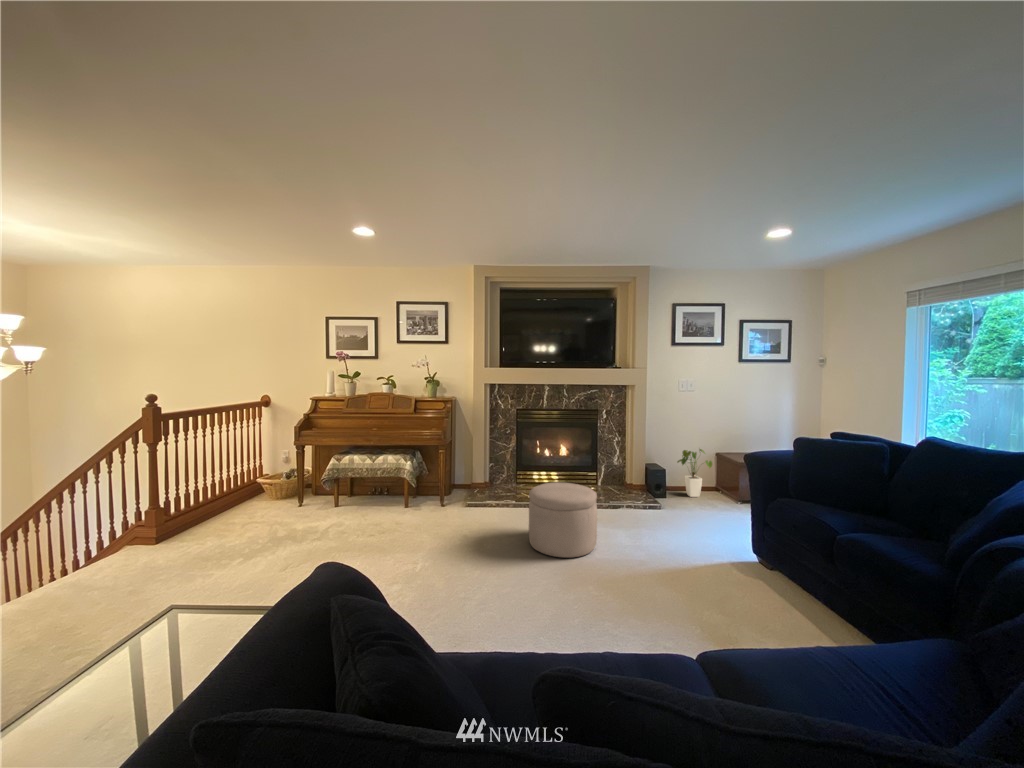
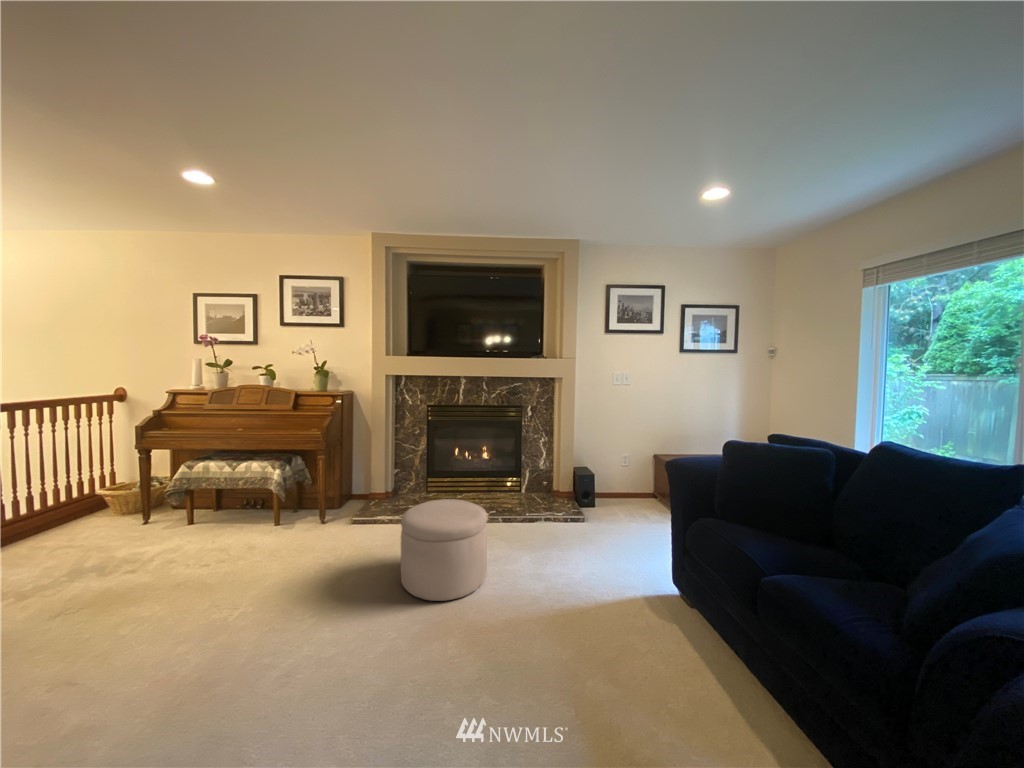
house plant: present [677,449,712,497] -> none [609,449,645,506]

